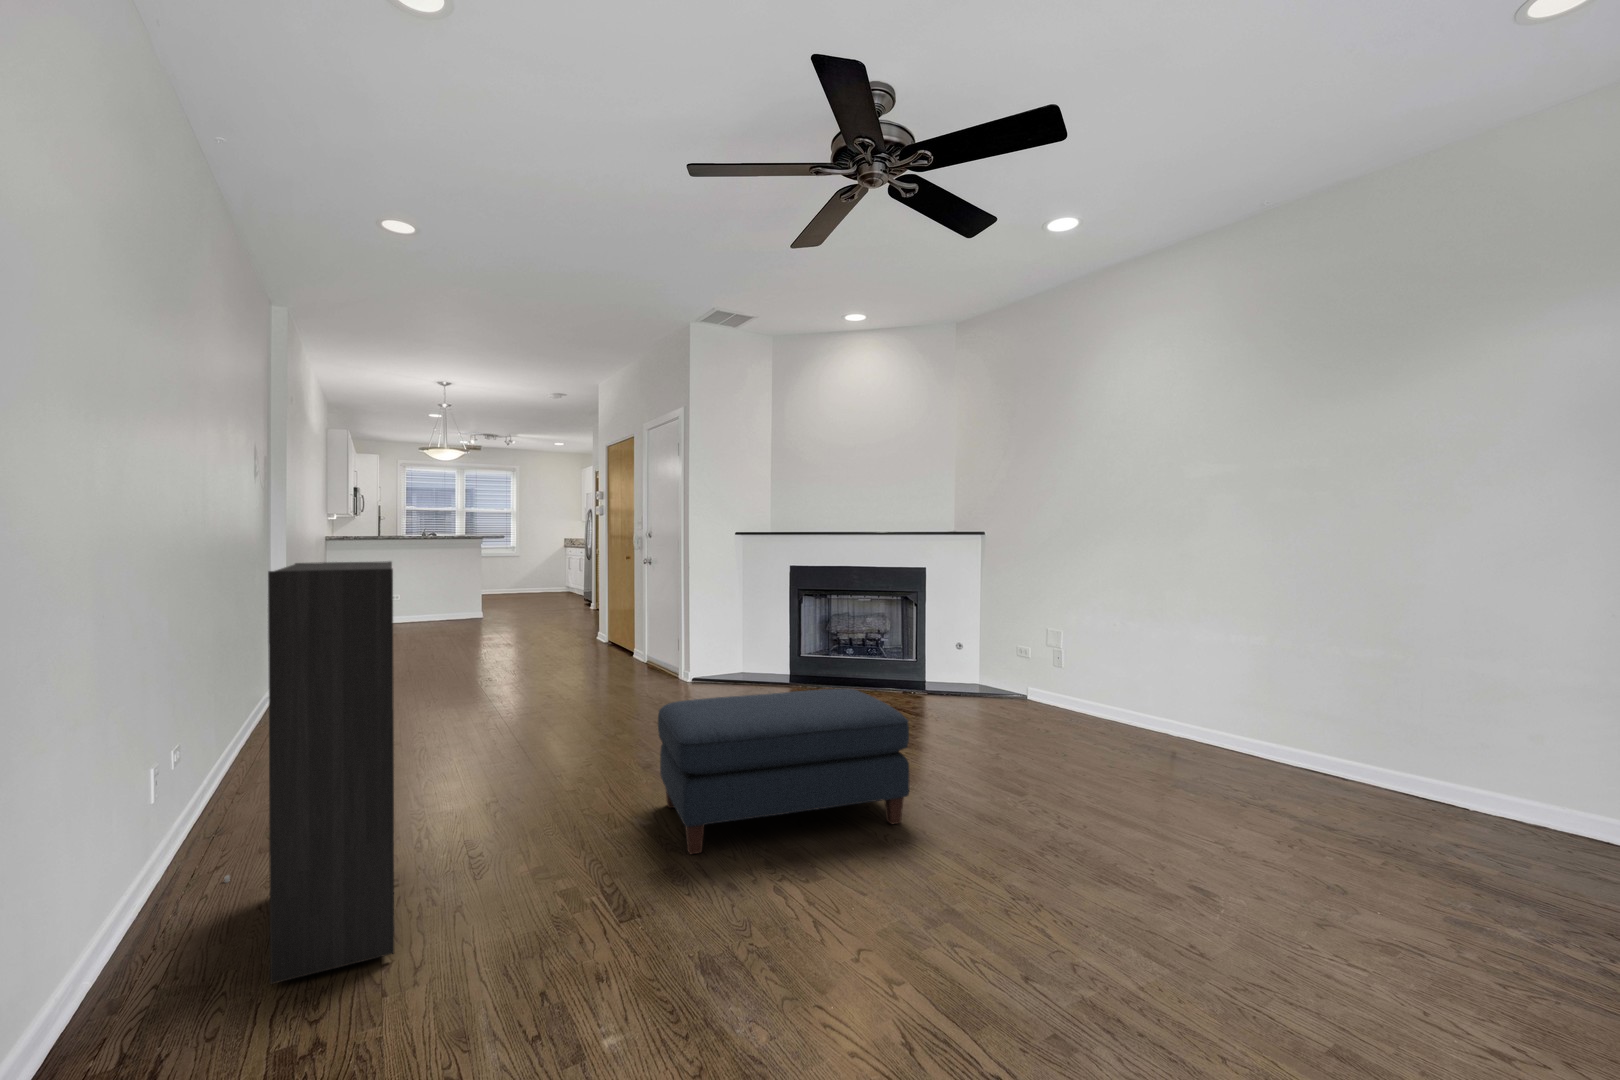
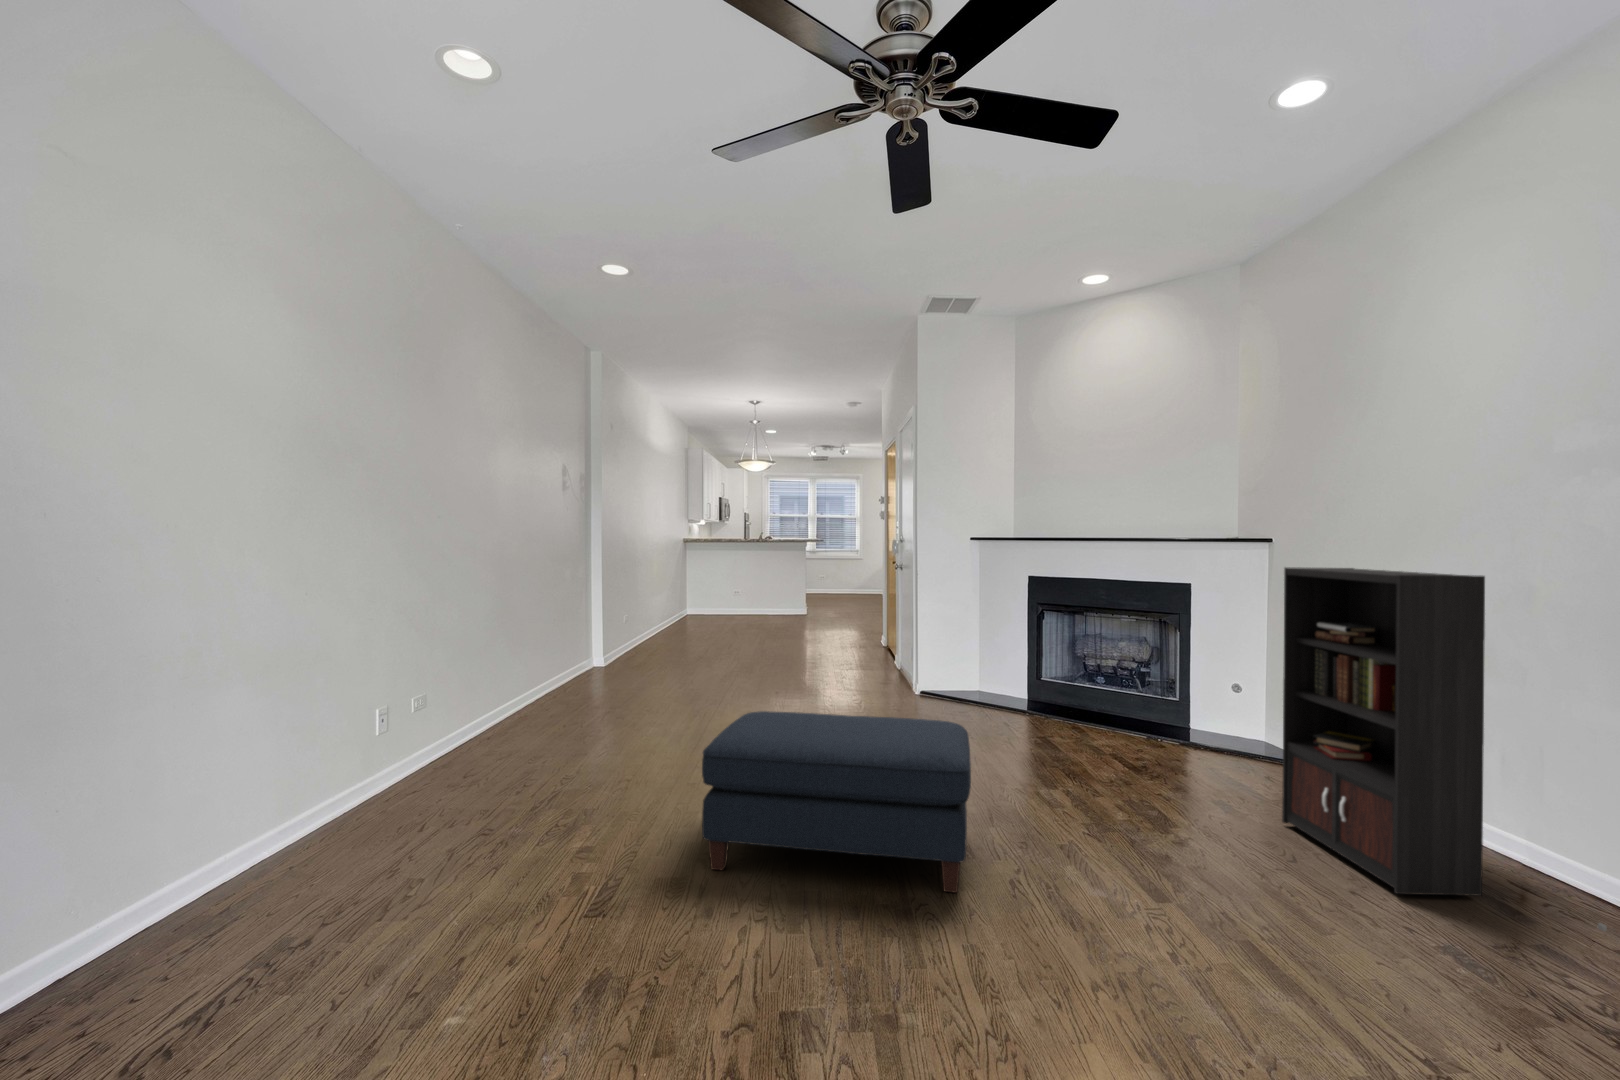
bookcase: present [224,561,394,984] -> present [1282,567,1607,931]

